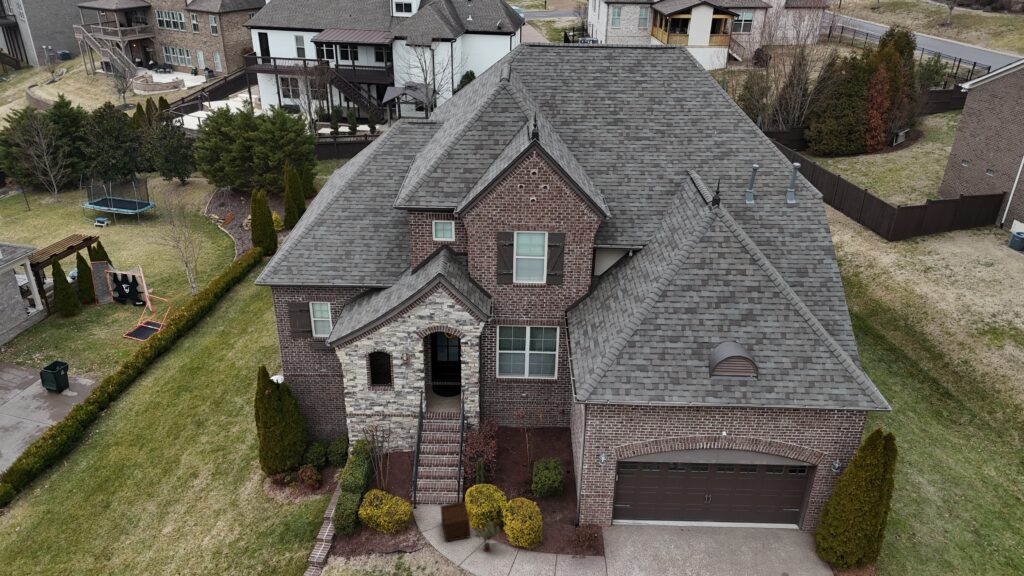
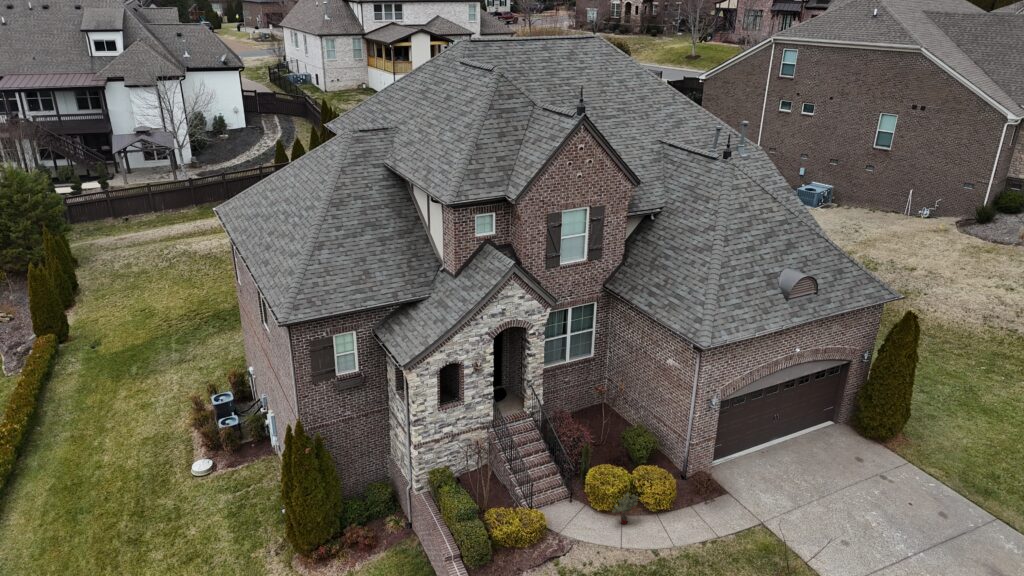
wooden crate: present [441,502,470,542] -> none [565,488,602,532]

